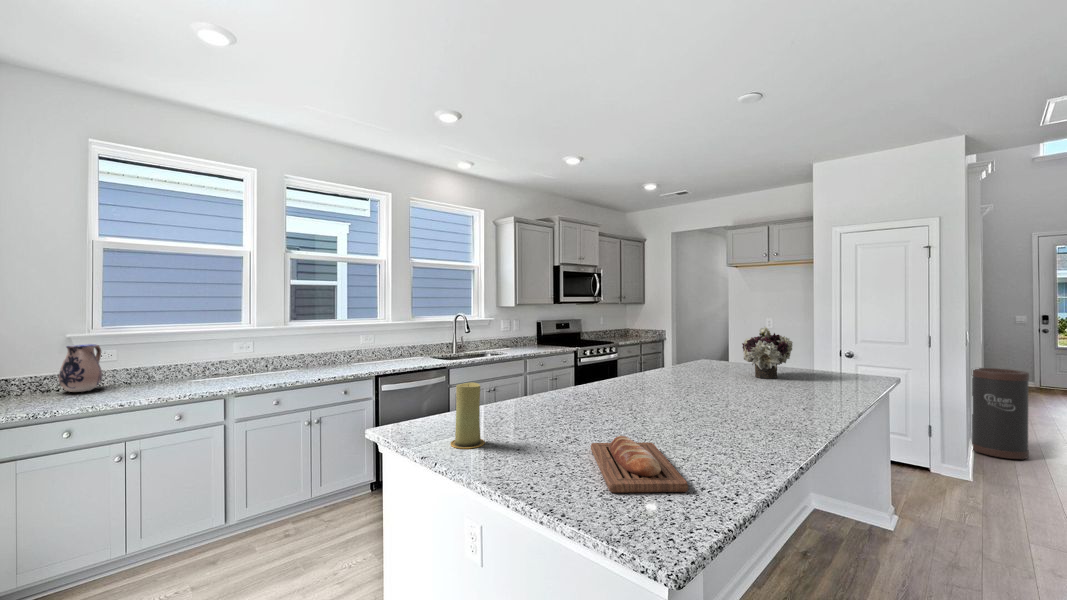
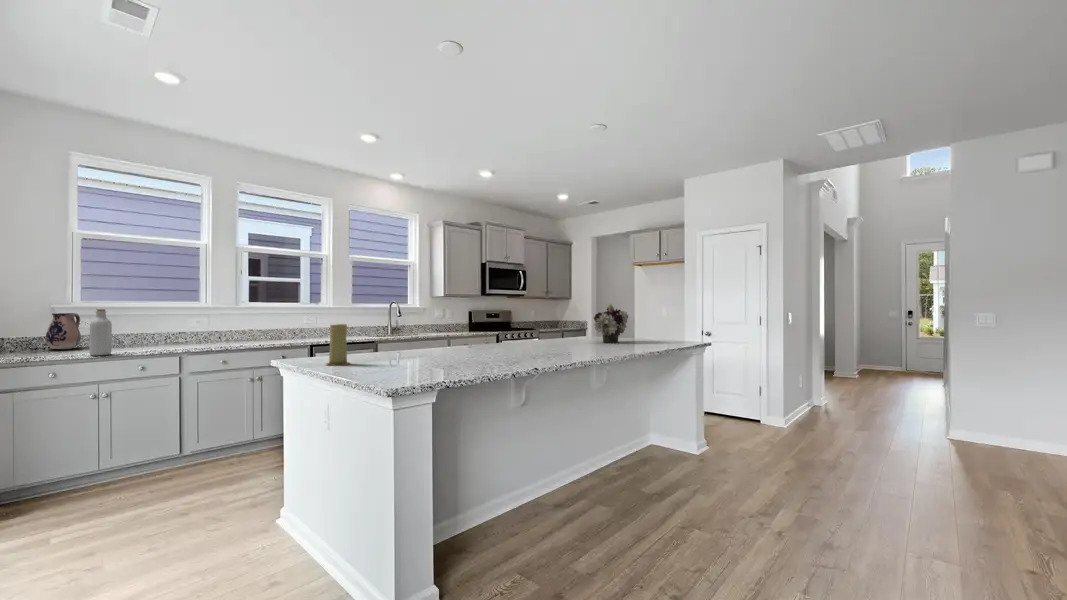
bottle: none [113,343,140,404] -> present [89,309,112,356]
trash can: present [972,368,1029,460] -> none [808,346,847,418]
bread loaf: present [591,436,688,493] -> none [401,354,458,376]

